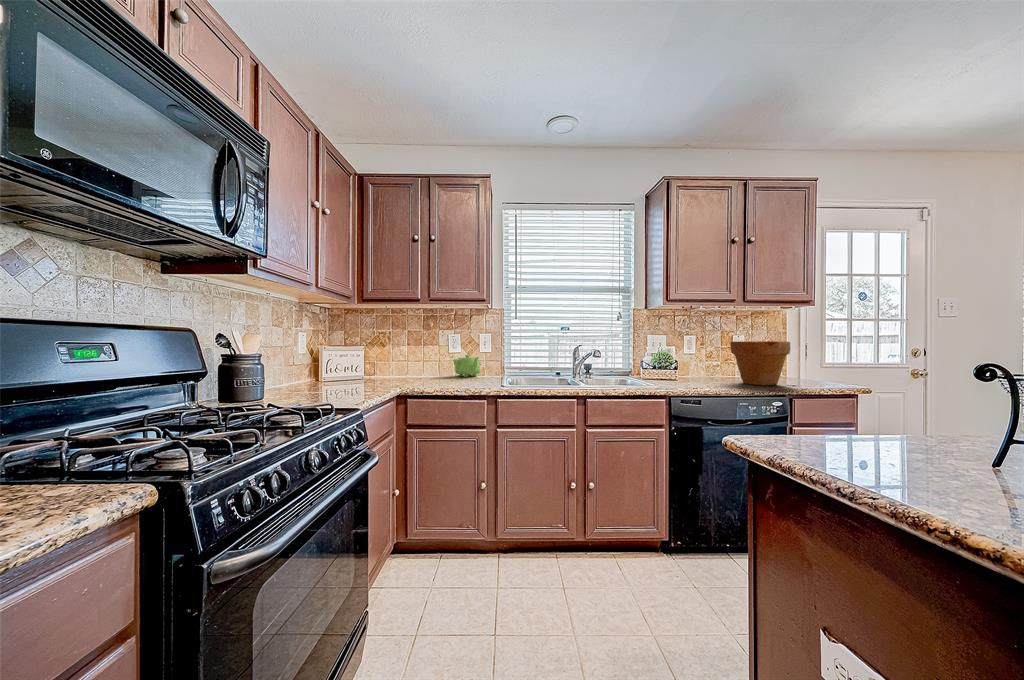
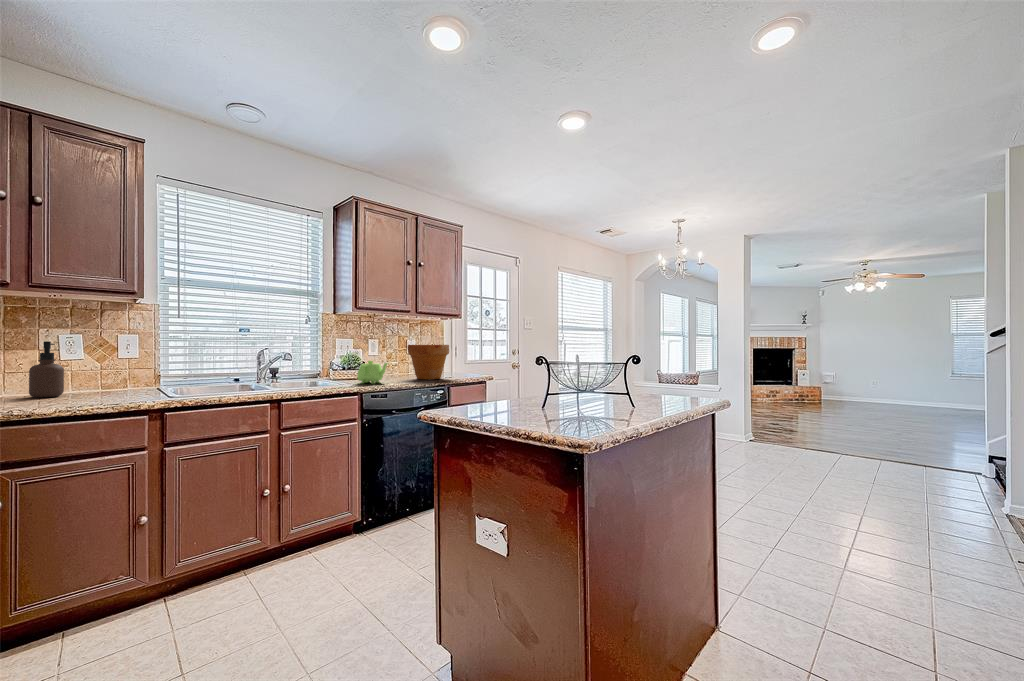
soap dispenser: none [427,339,444,380] -> present [29,341,64,398]
teapot: present [453,355,480,377] -> present [357,361,388,384]

